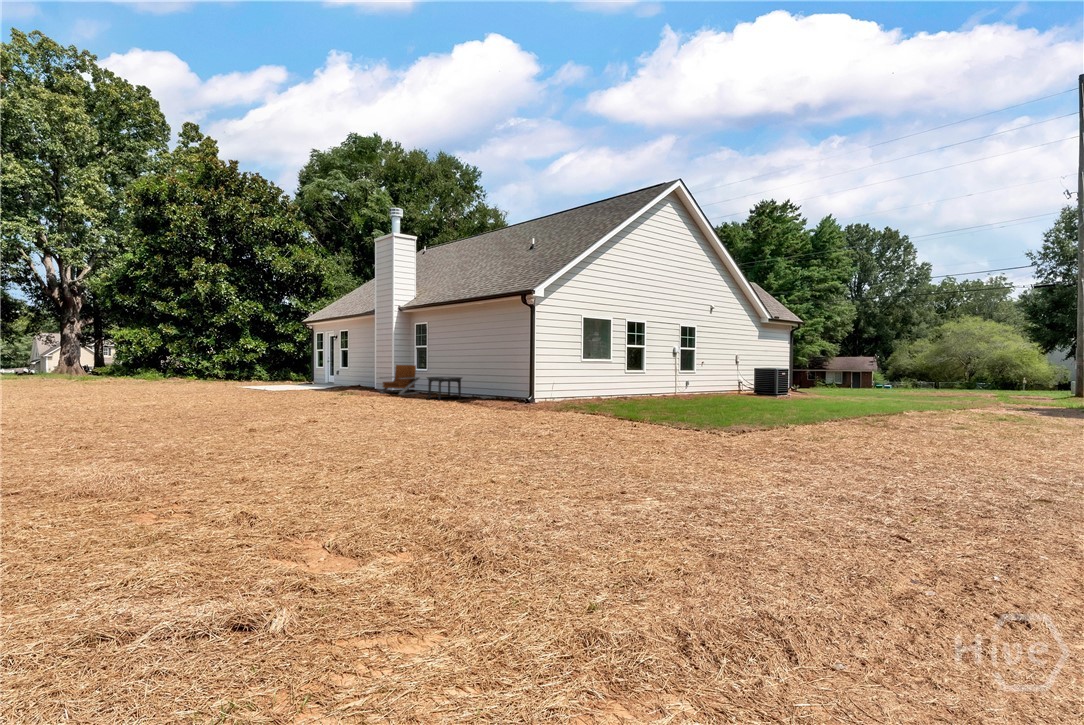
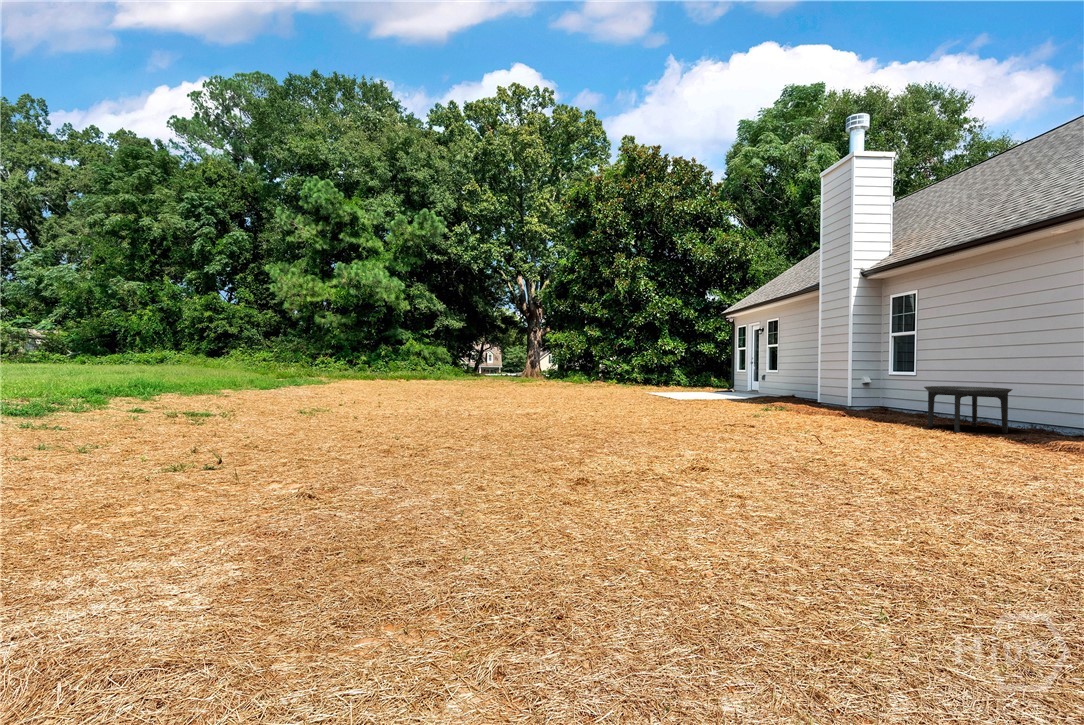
lounge chair: present [380,365,420,395] -> none [827,365,904,416]

